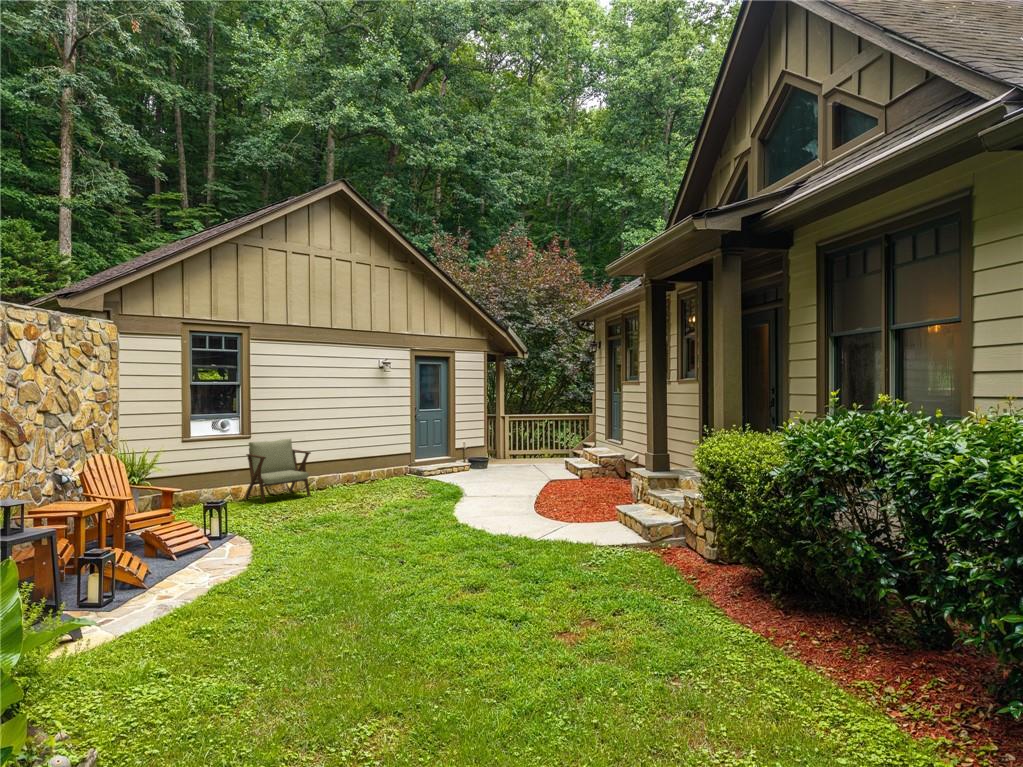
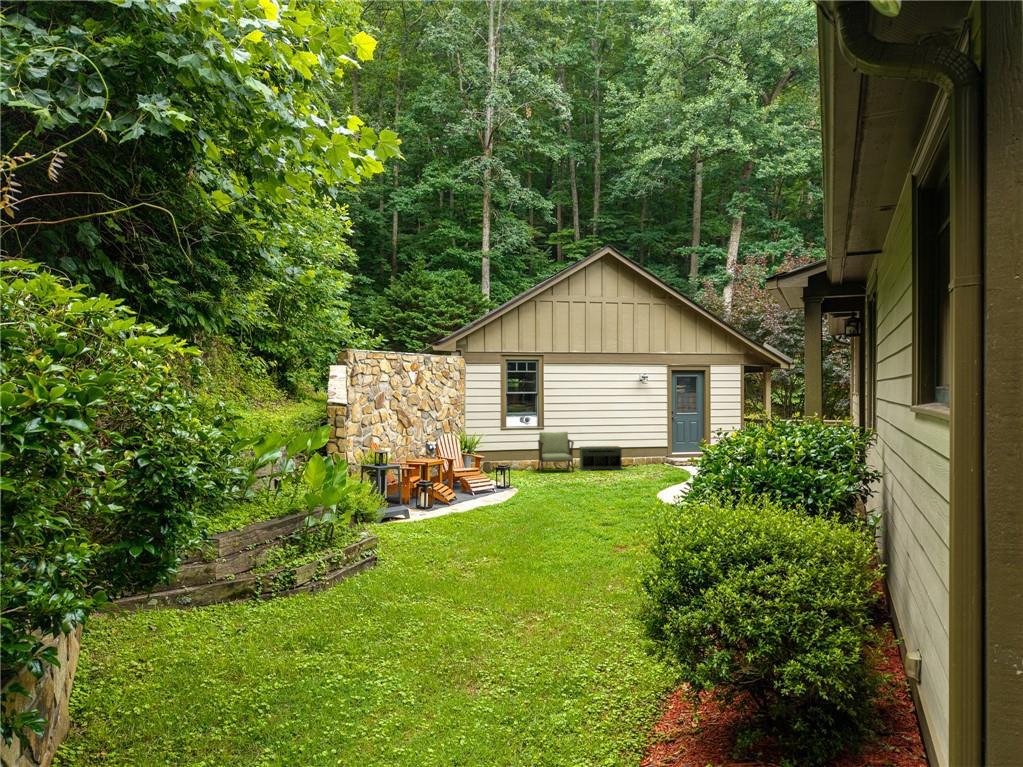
bench: none [305,453,367,492] -> present [579,446,622,471]

